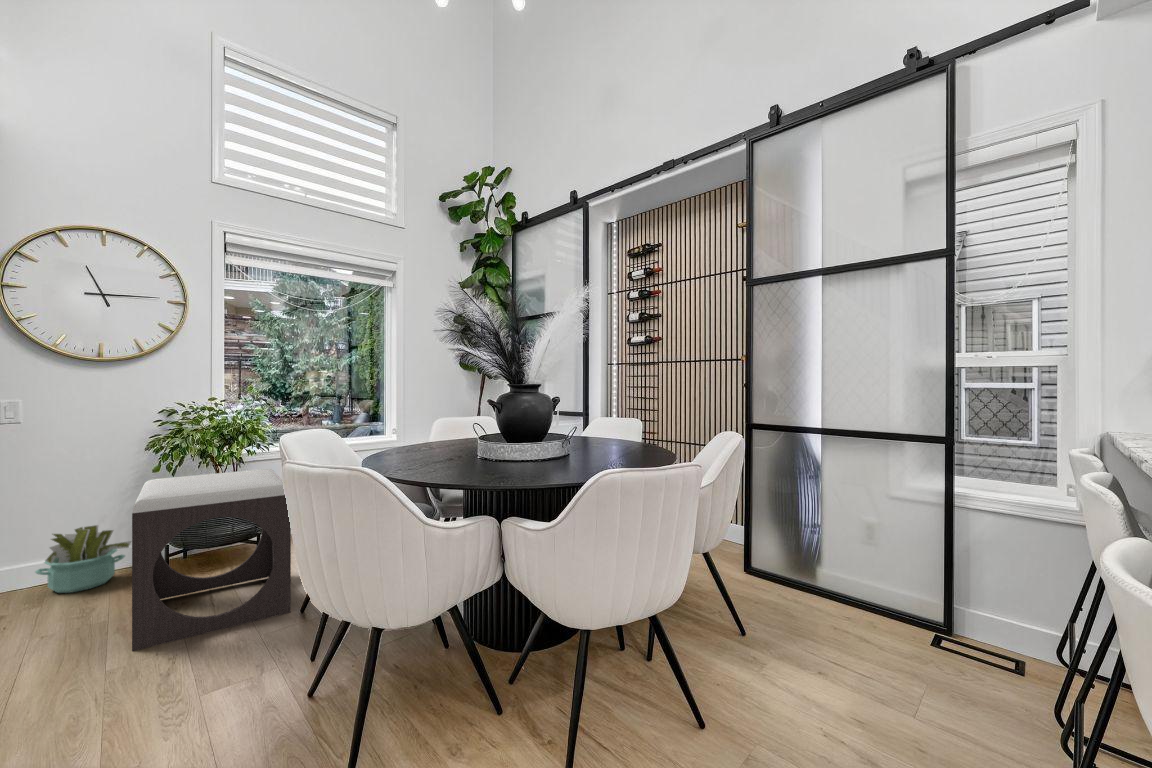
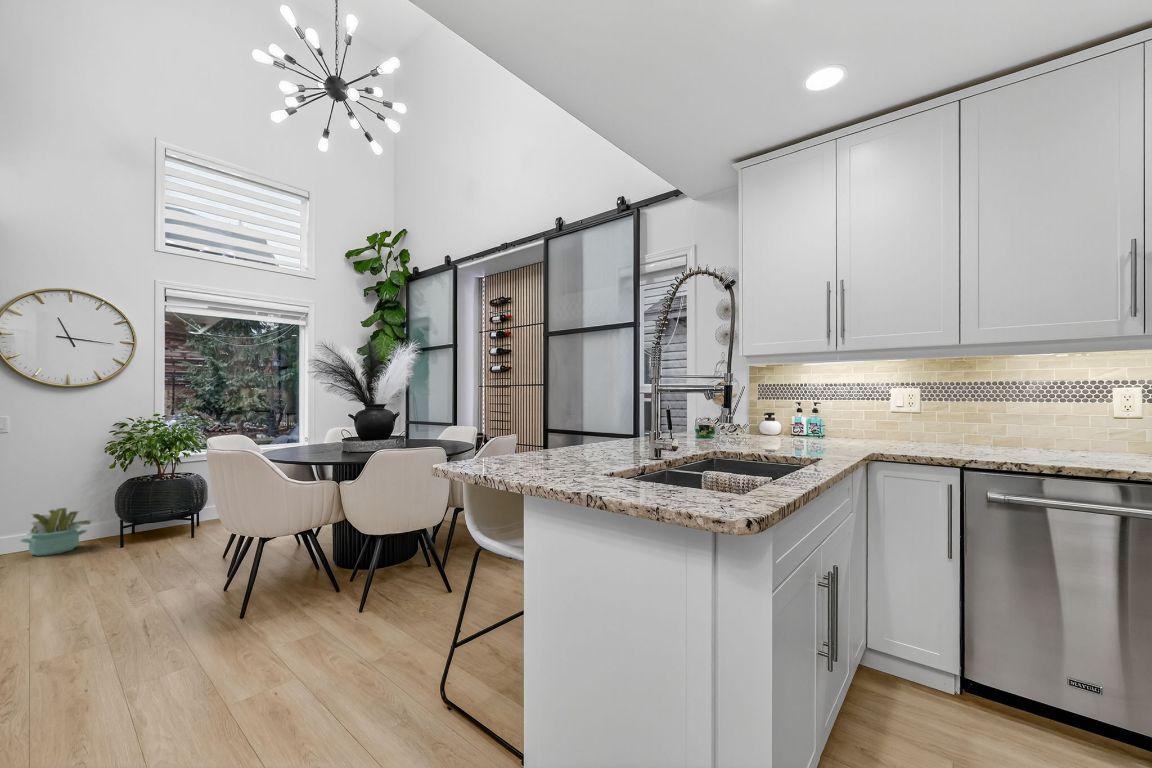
footstool: present [132,469,291,651] -> none [105,465,216,580]

